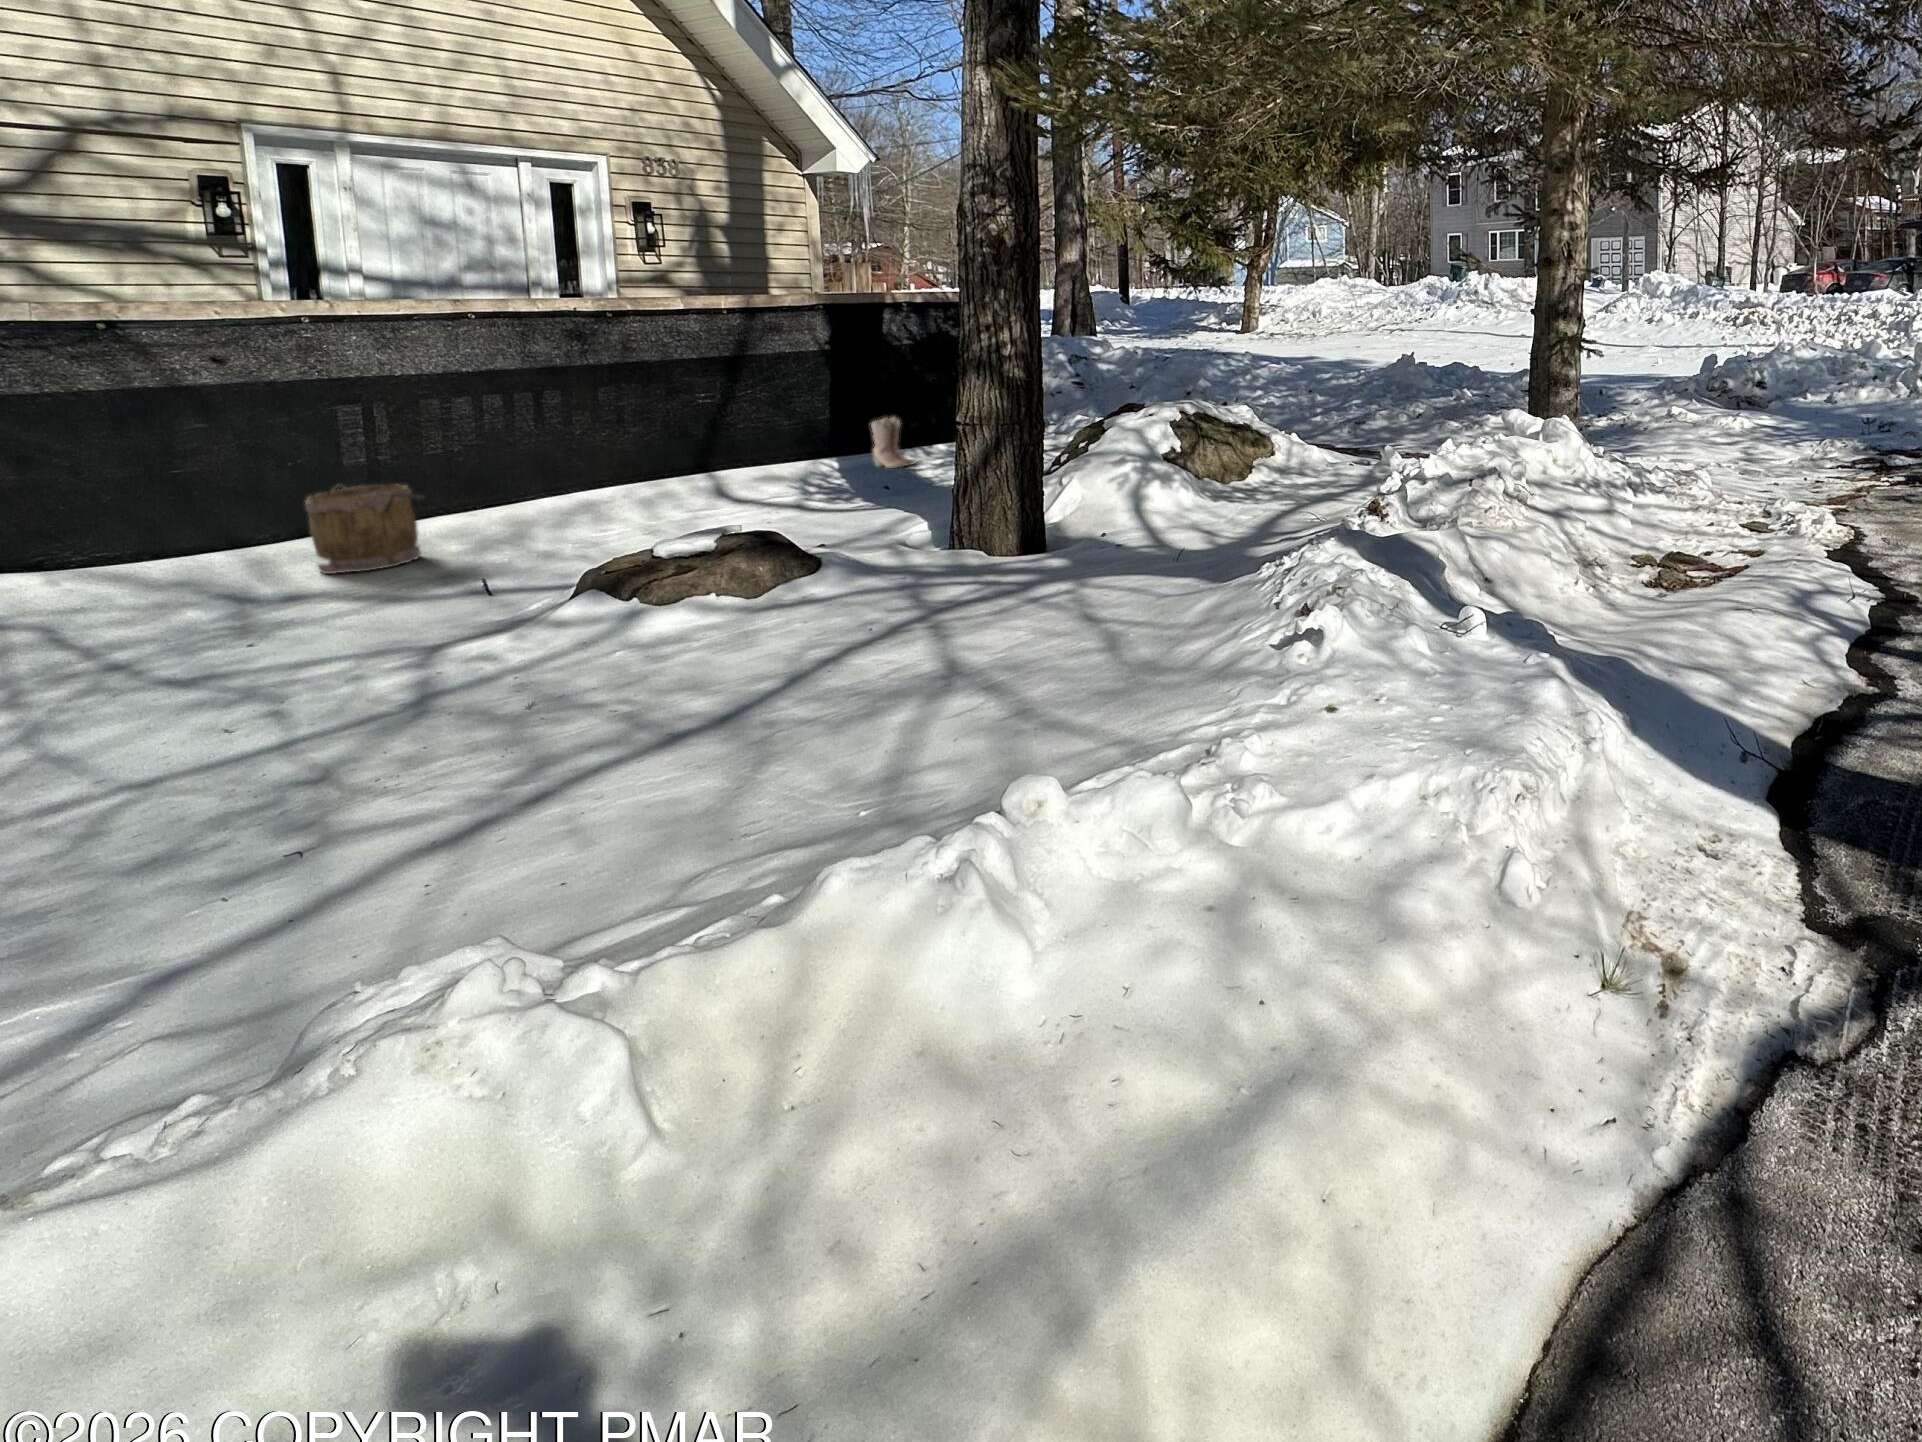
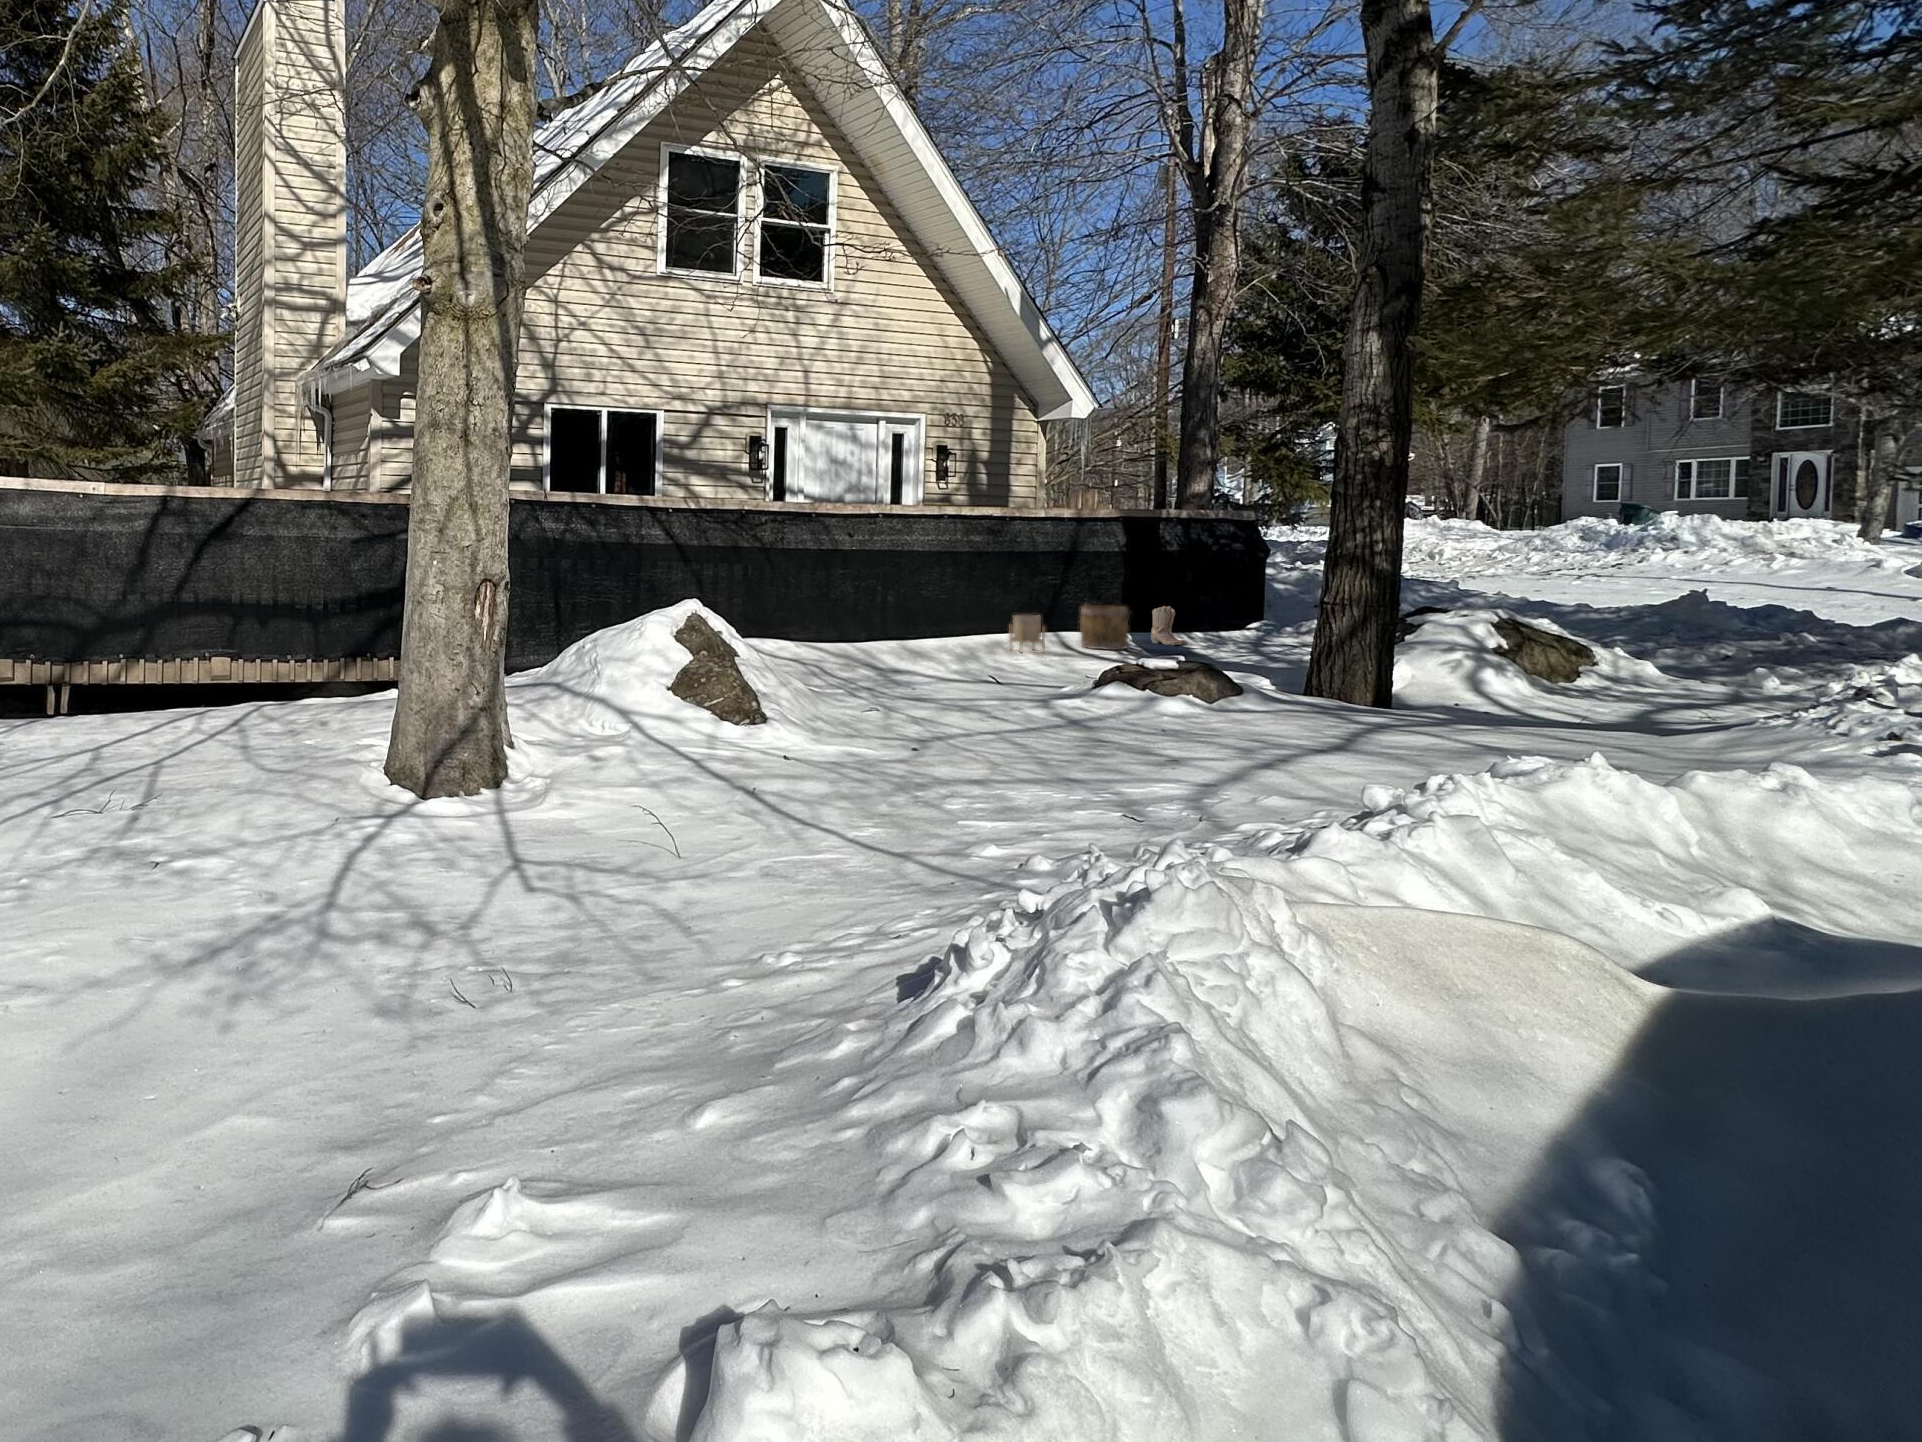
planter: none [614,455,669,516] -> present [1009,615,1045,652]
bucket: present [305,484,425,574] -> present [1080,604,1131,650]

